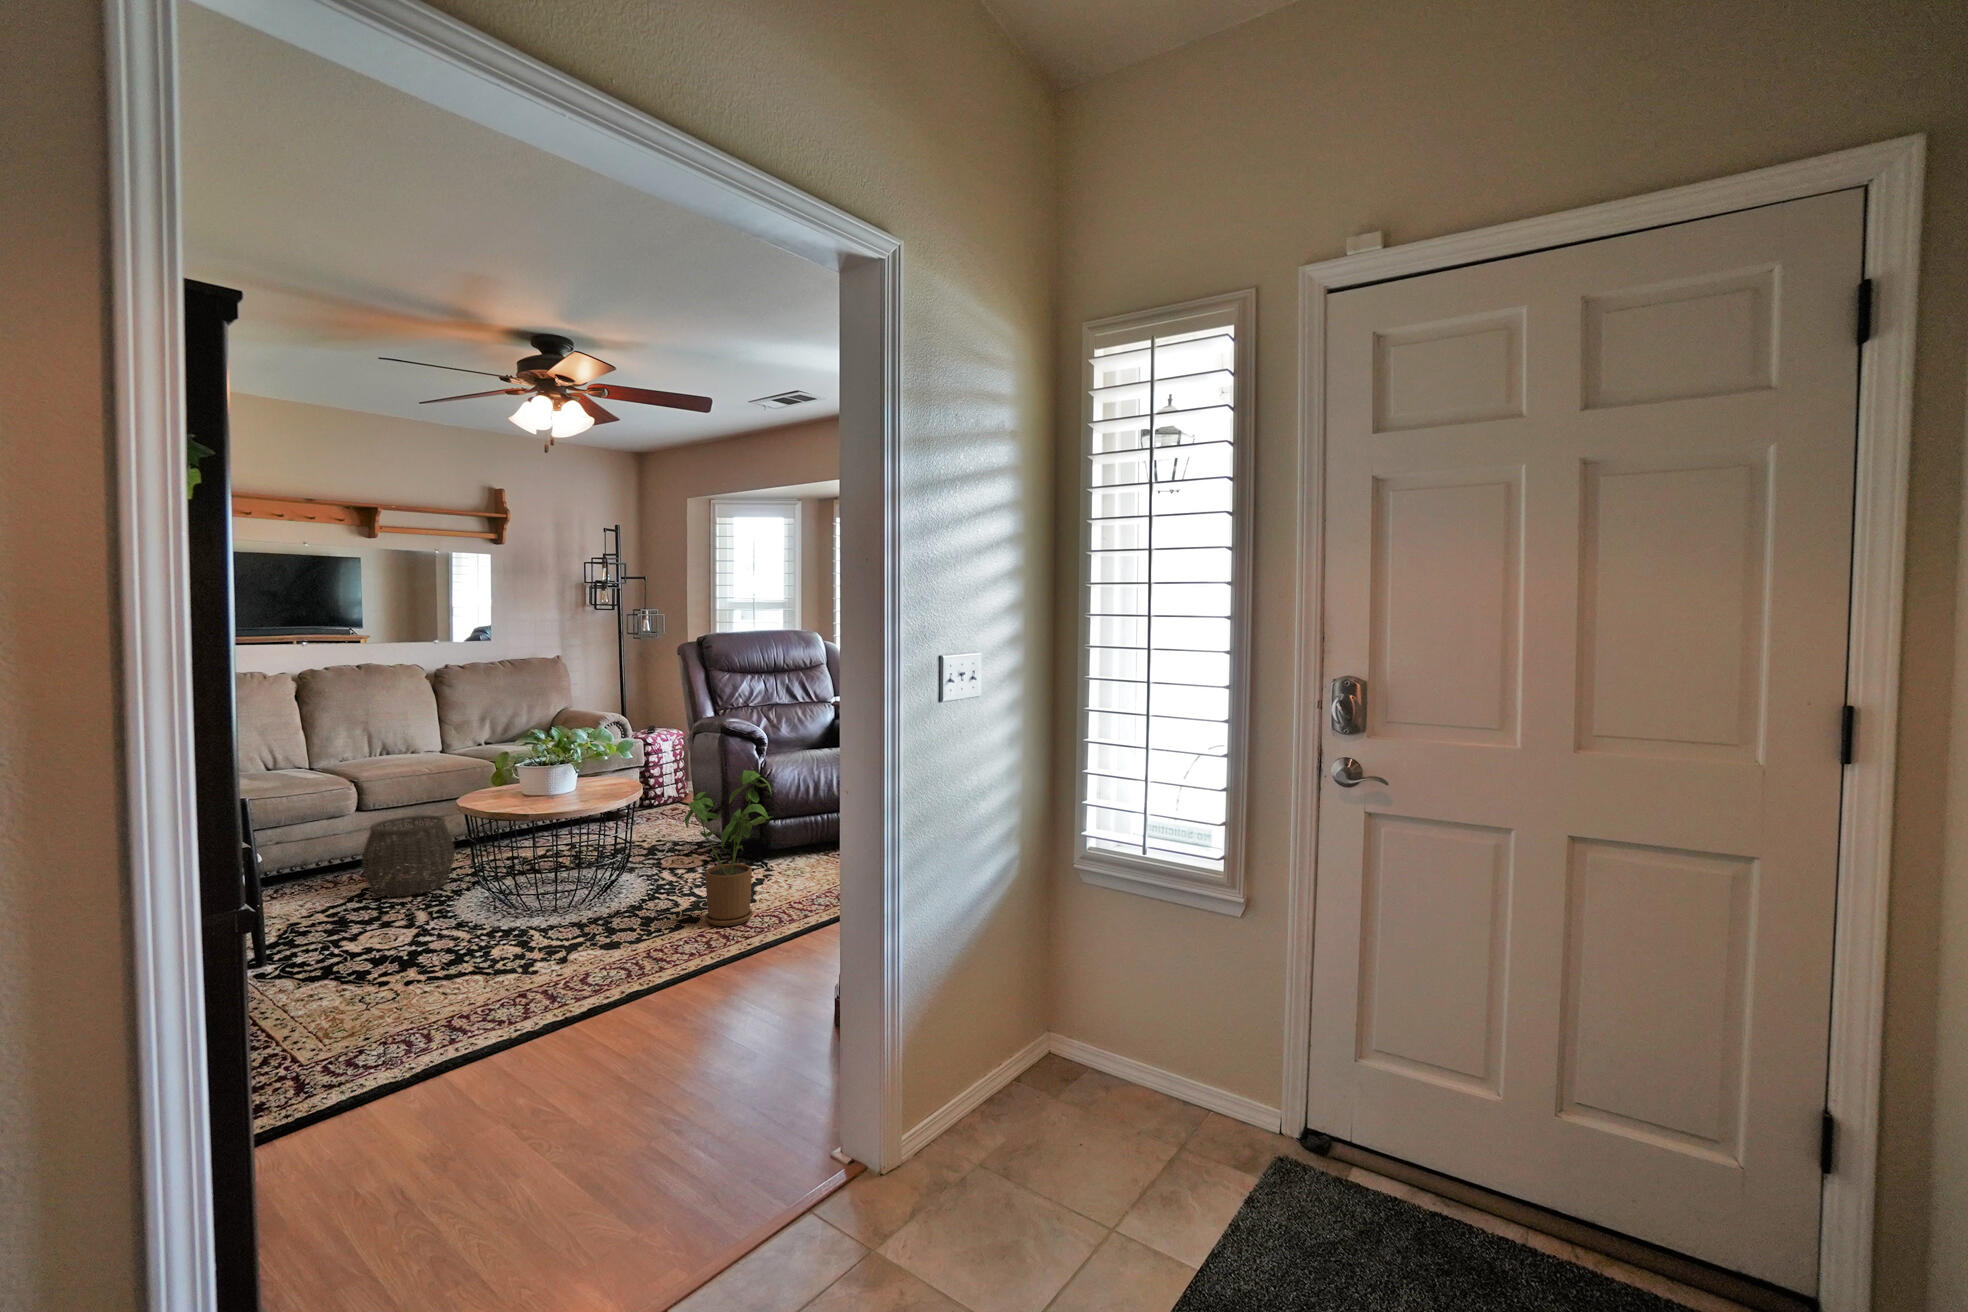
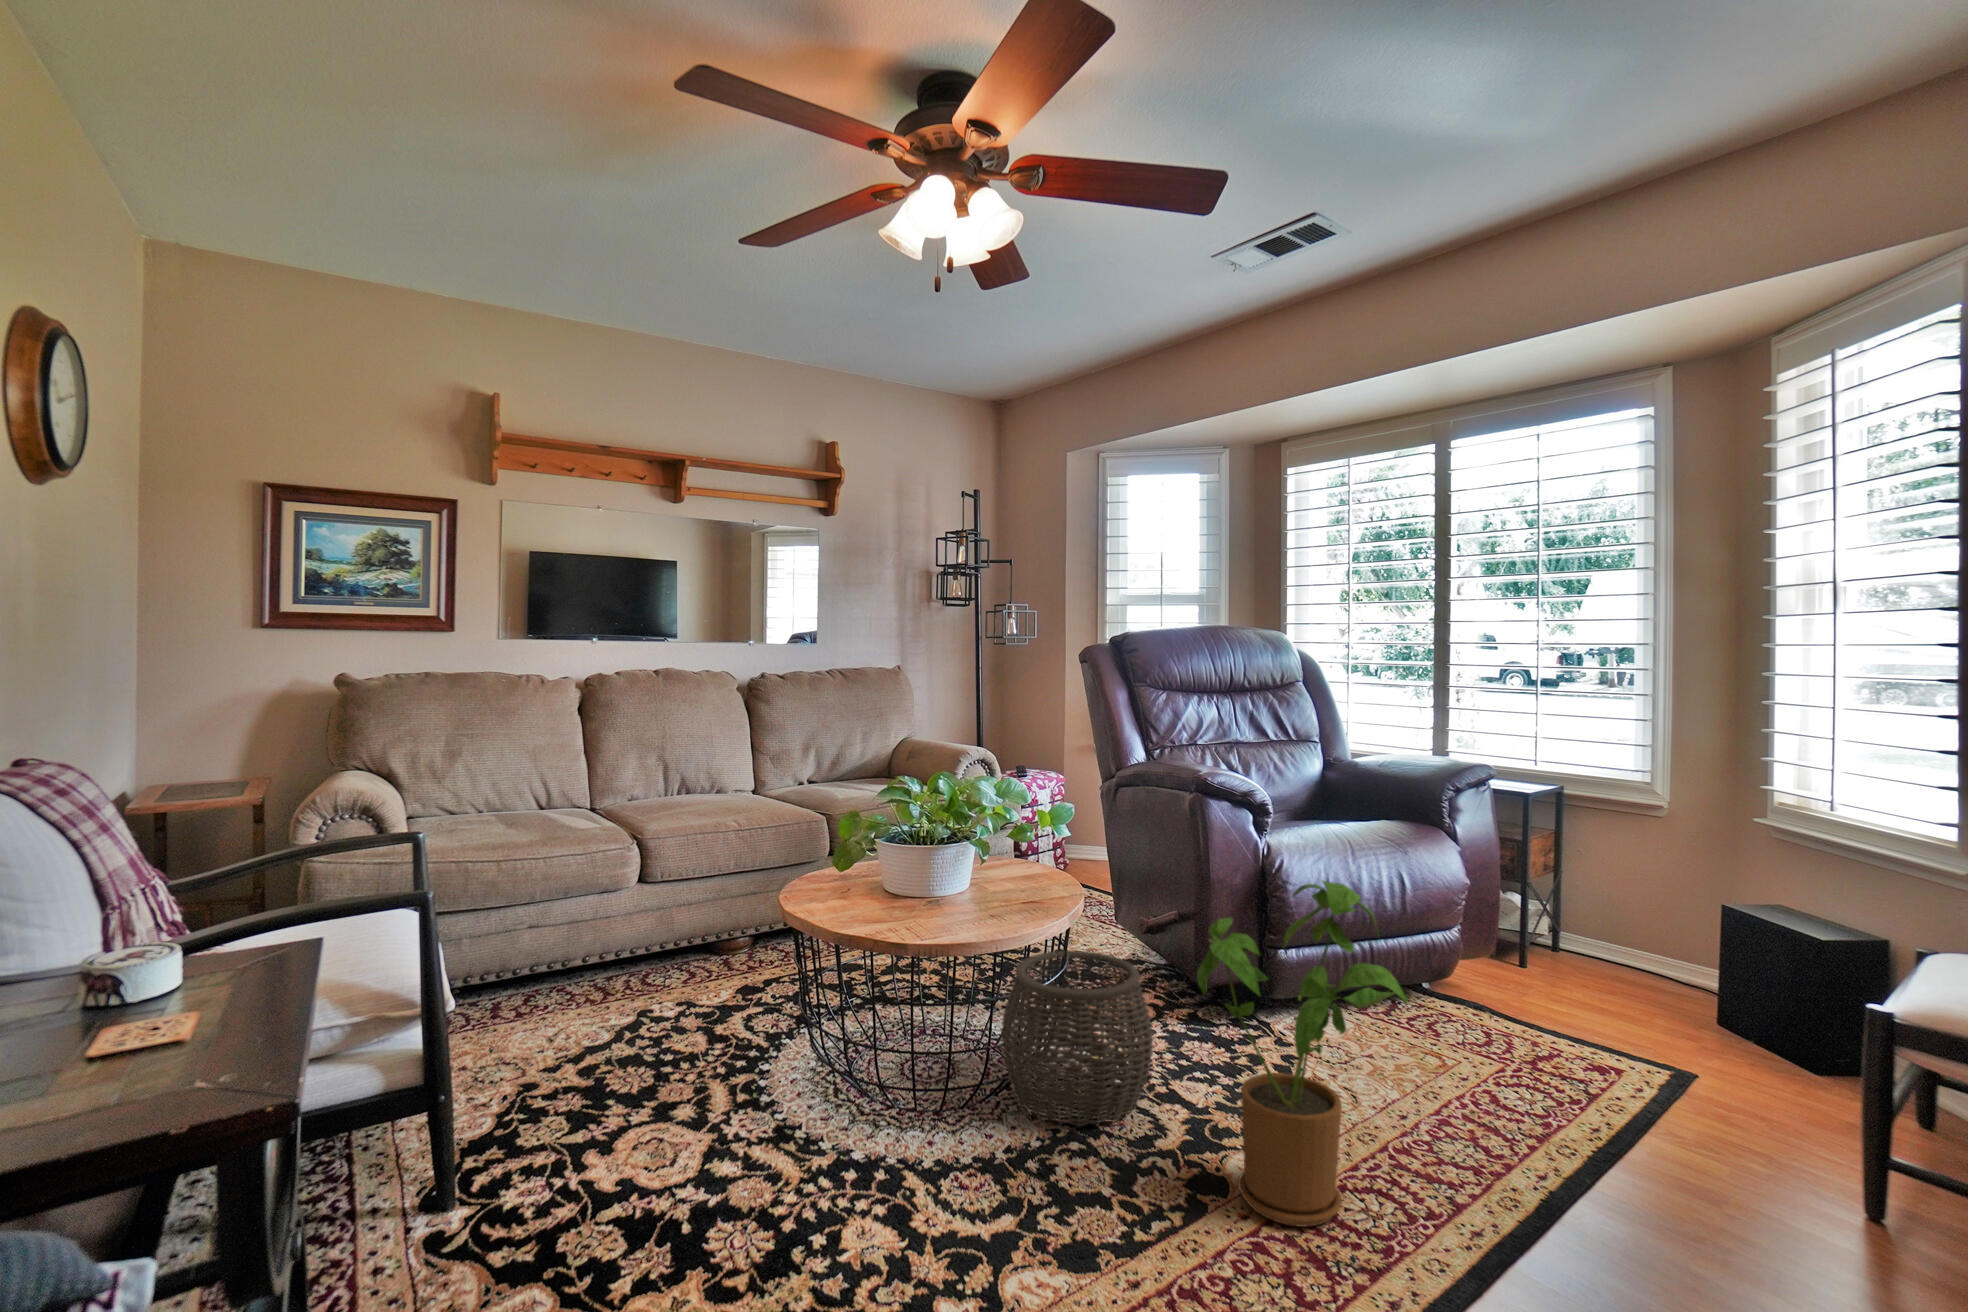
woven basket: present [362,815,454,897] -> present [1001,951,1154,1127]

